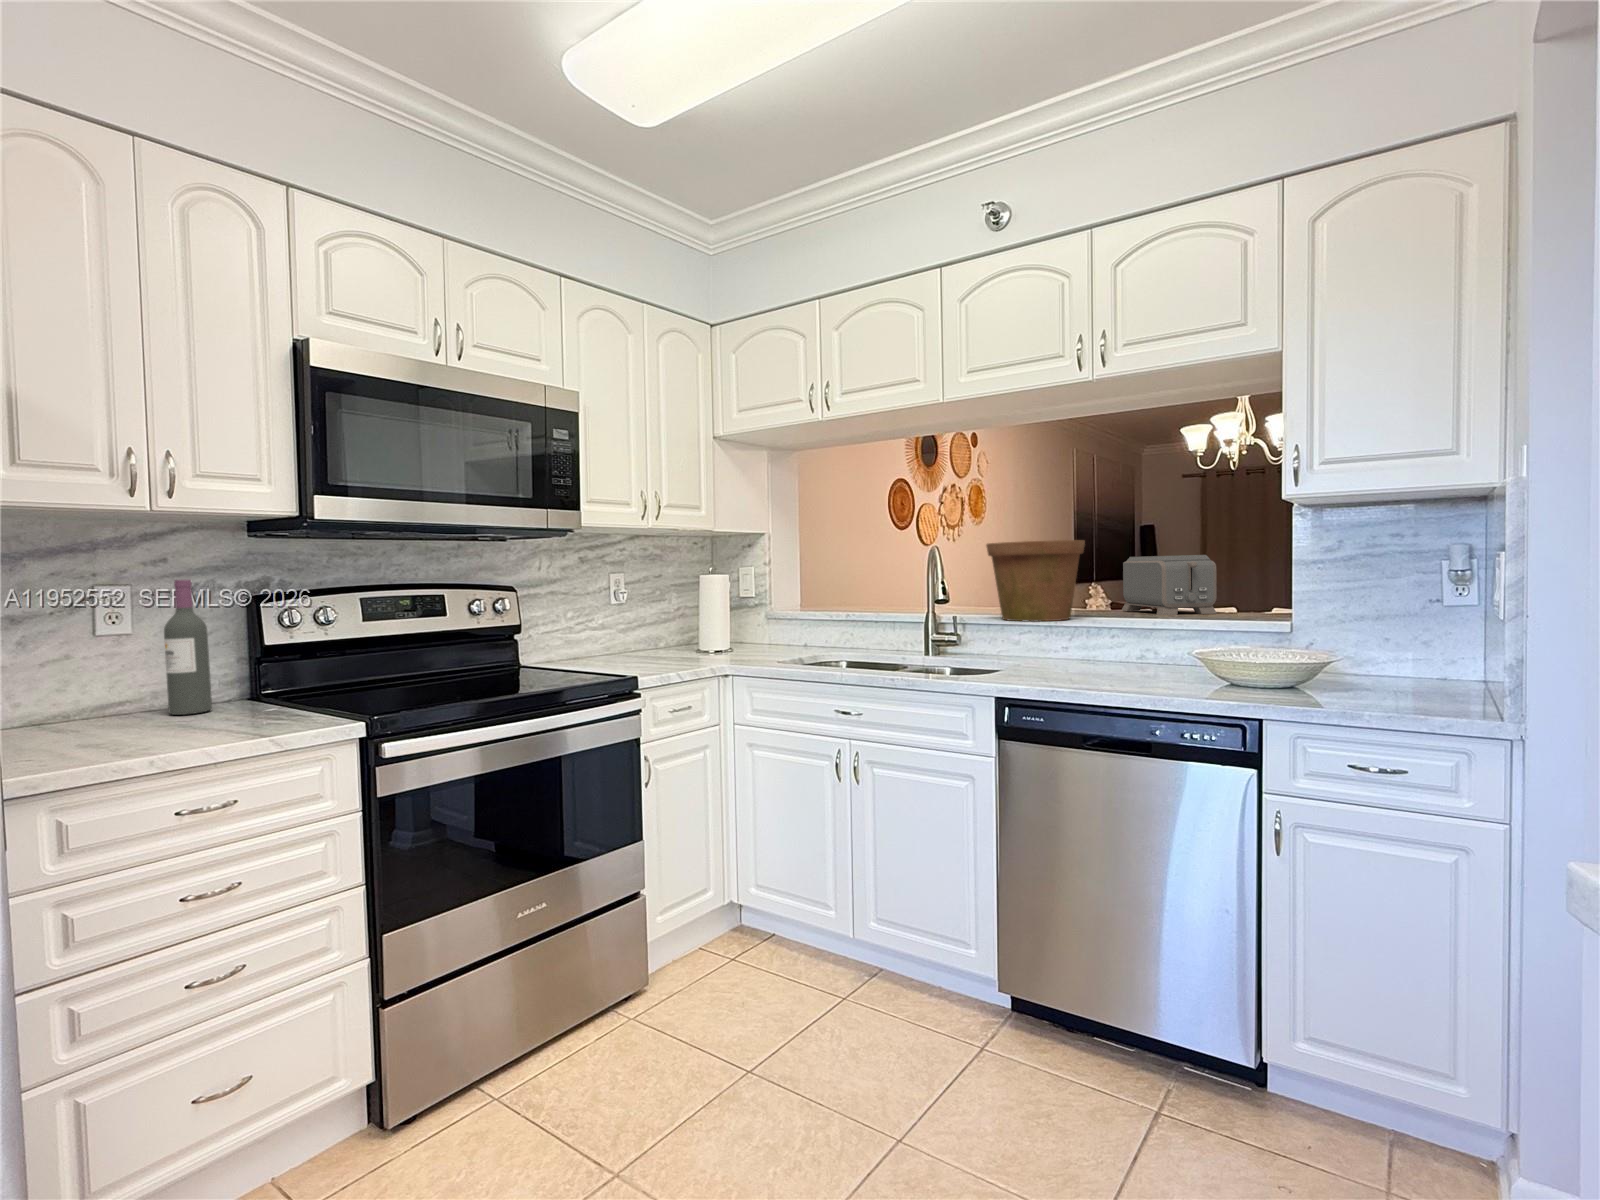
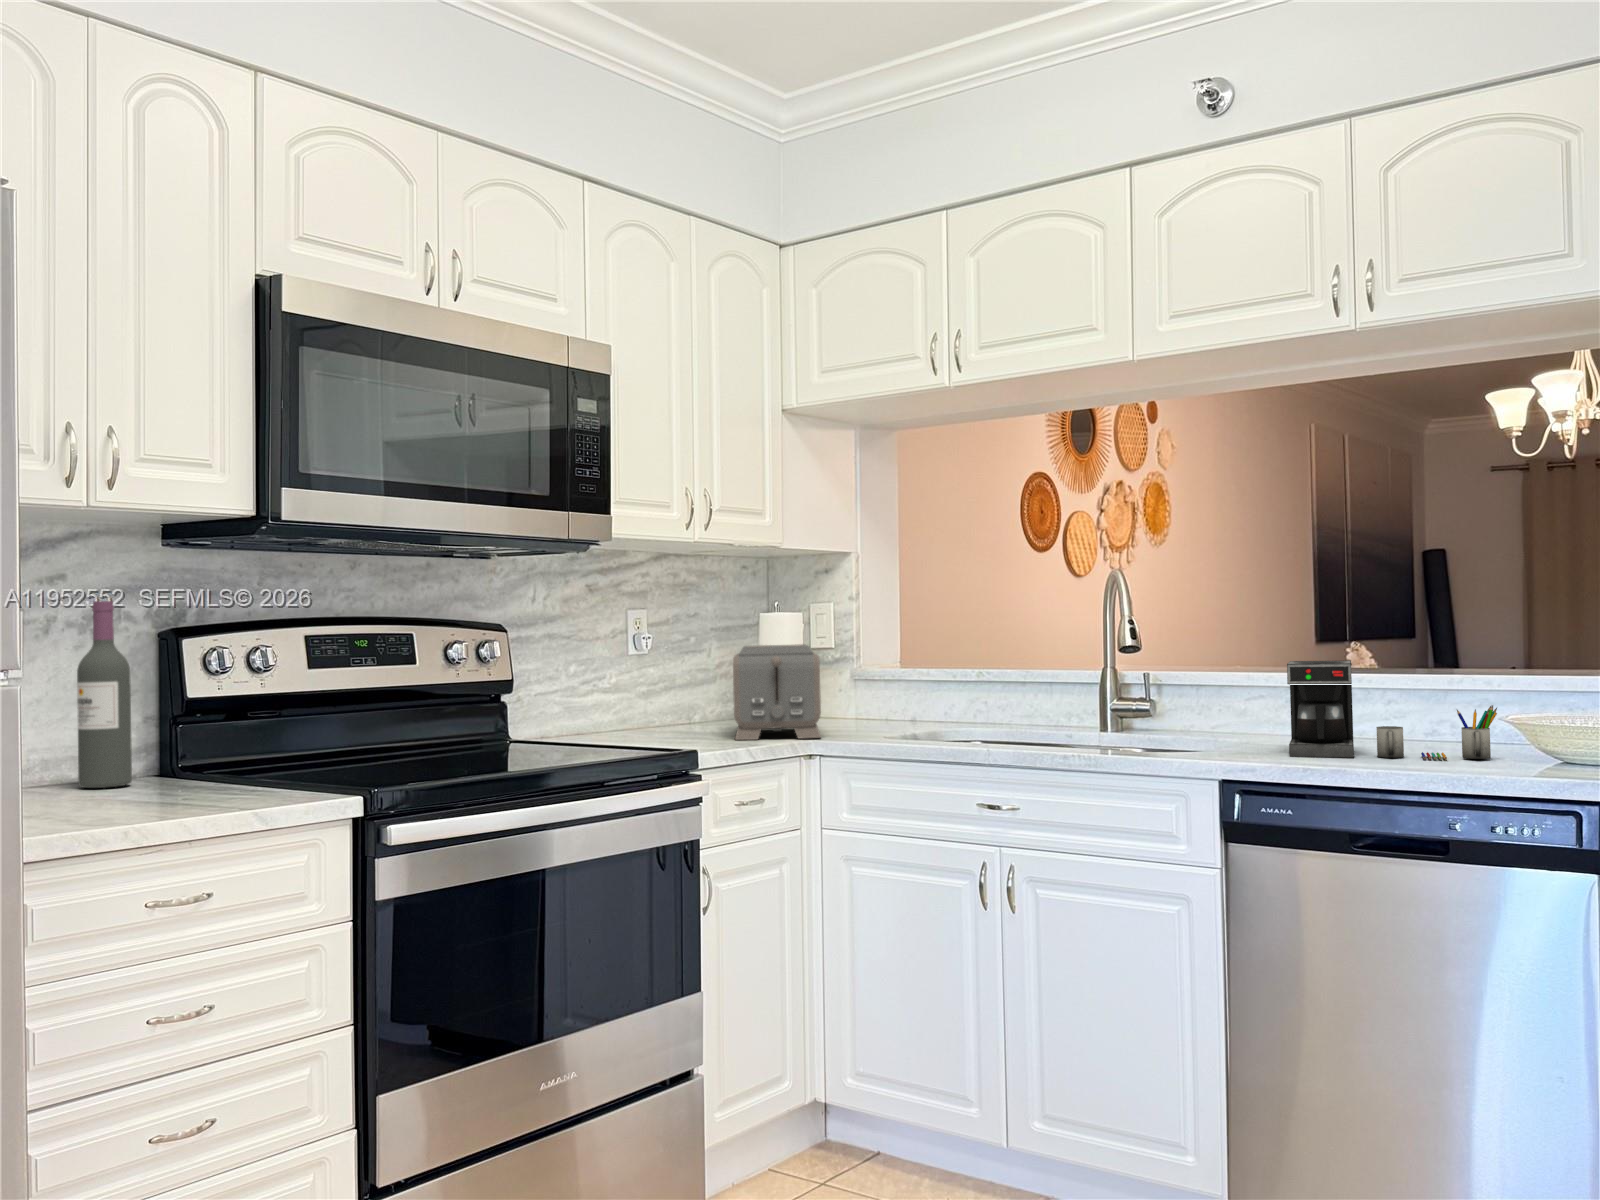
flower pot: present [986,540,1085,621] -> none [1196,559,1345,679]
toaster: present [1122,555,1217,615] -> present [733,644,821,740]
coffee maker: none [1041,611,1184,682] -> present [1287,660,1497,759]

